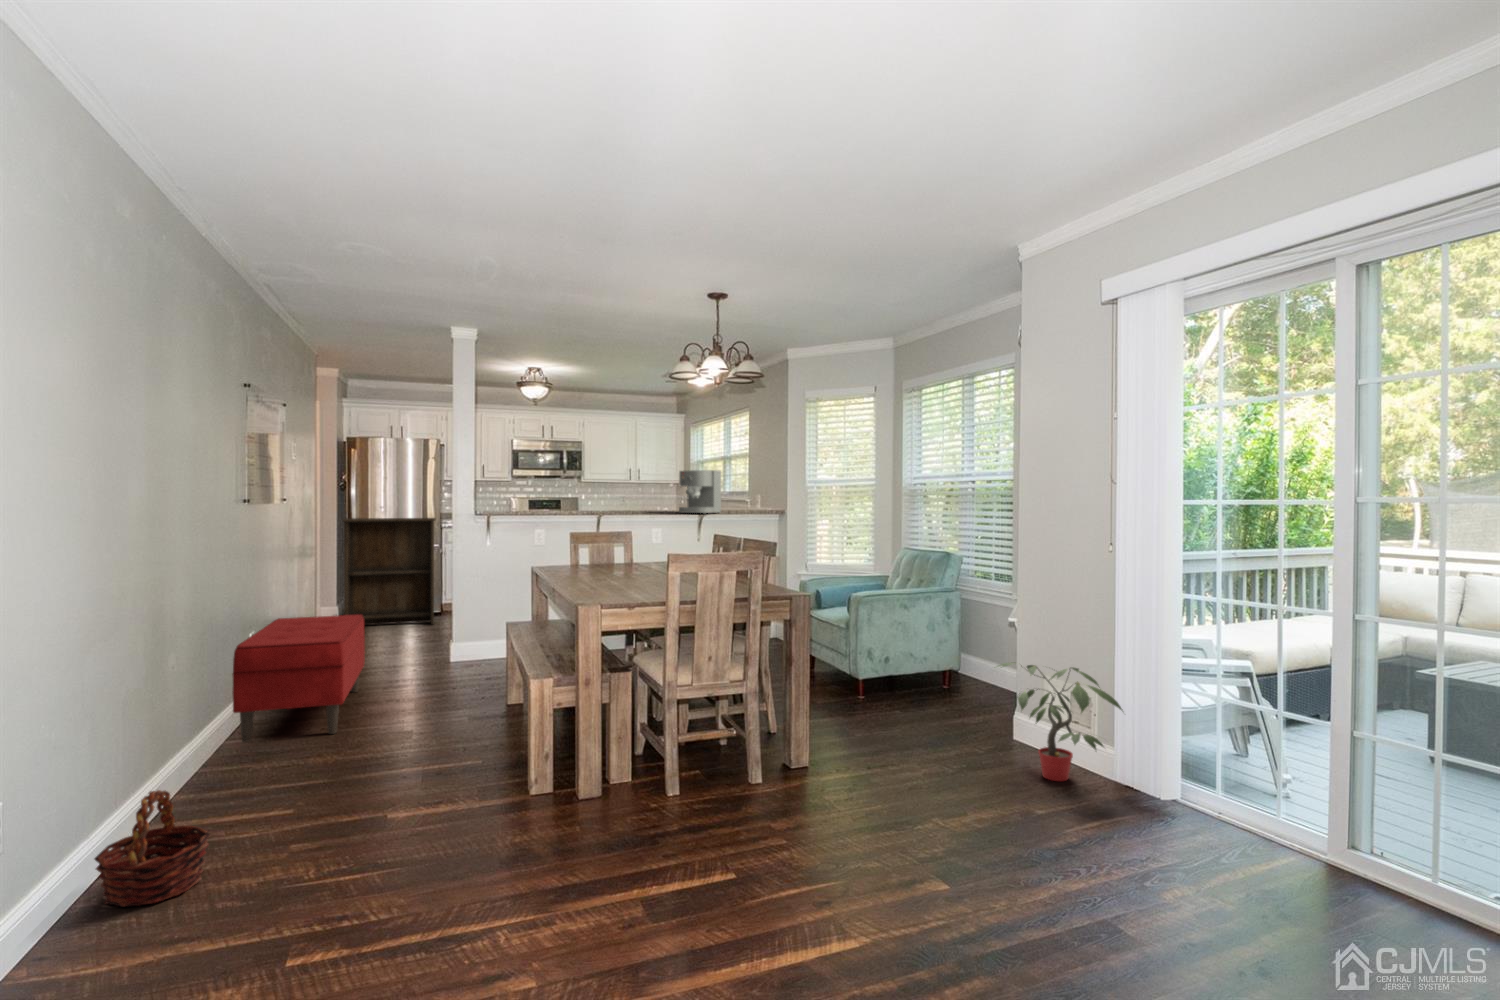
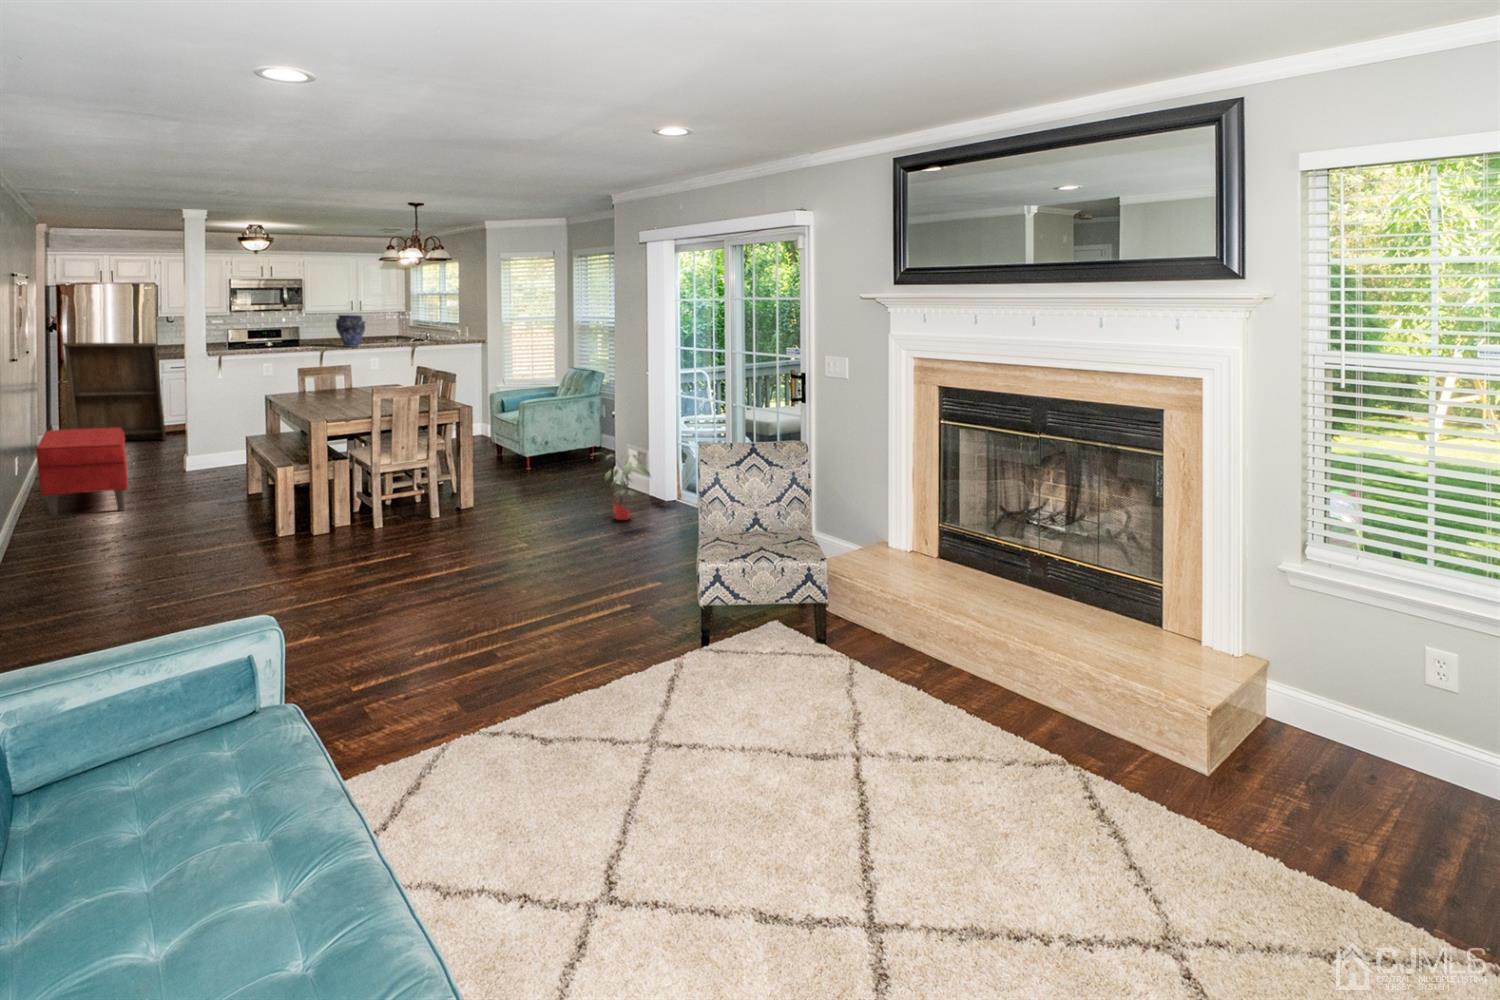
coffee maker: present [679,470,721,514] -> none [391,311,430,348]
vase: none [617,477,651,514] -> present [336,315,365,347]
basket: present [94,790,210,907] -> none [24,519,89,579]

